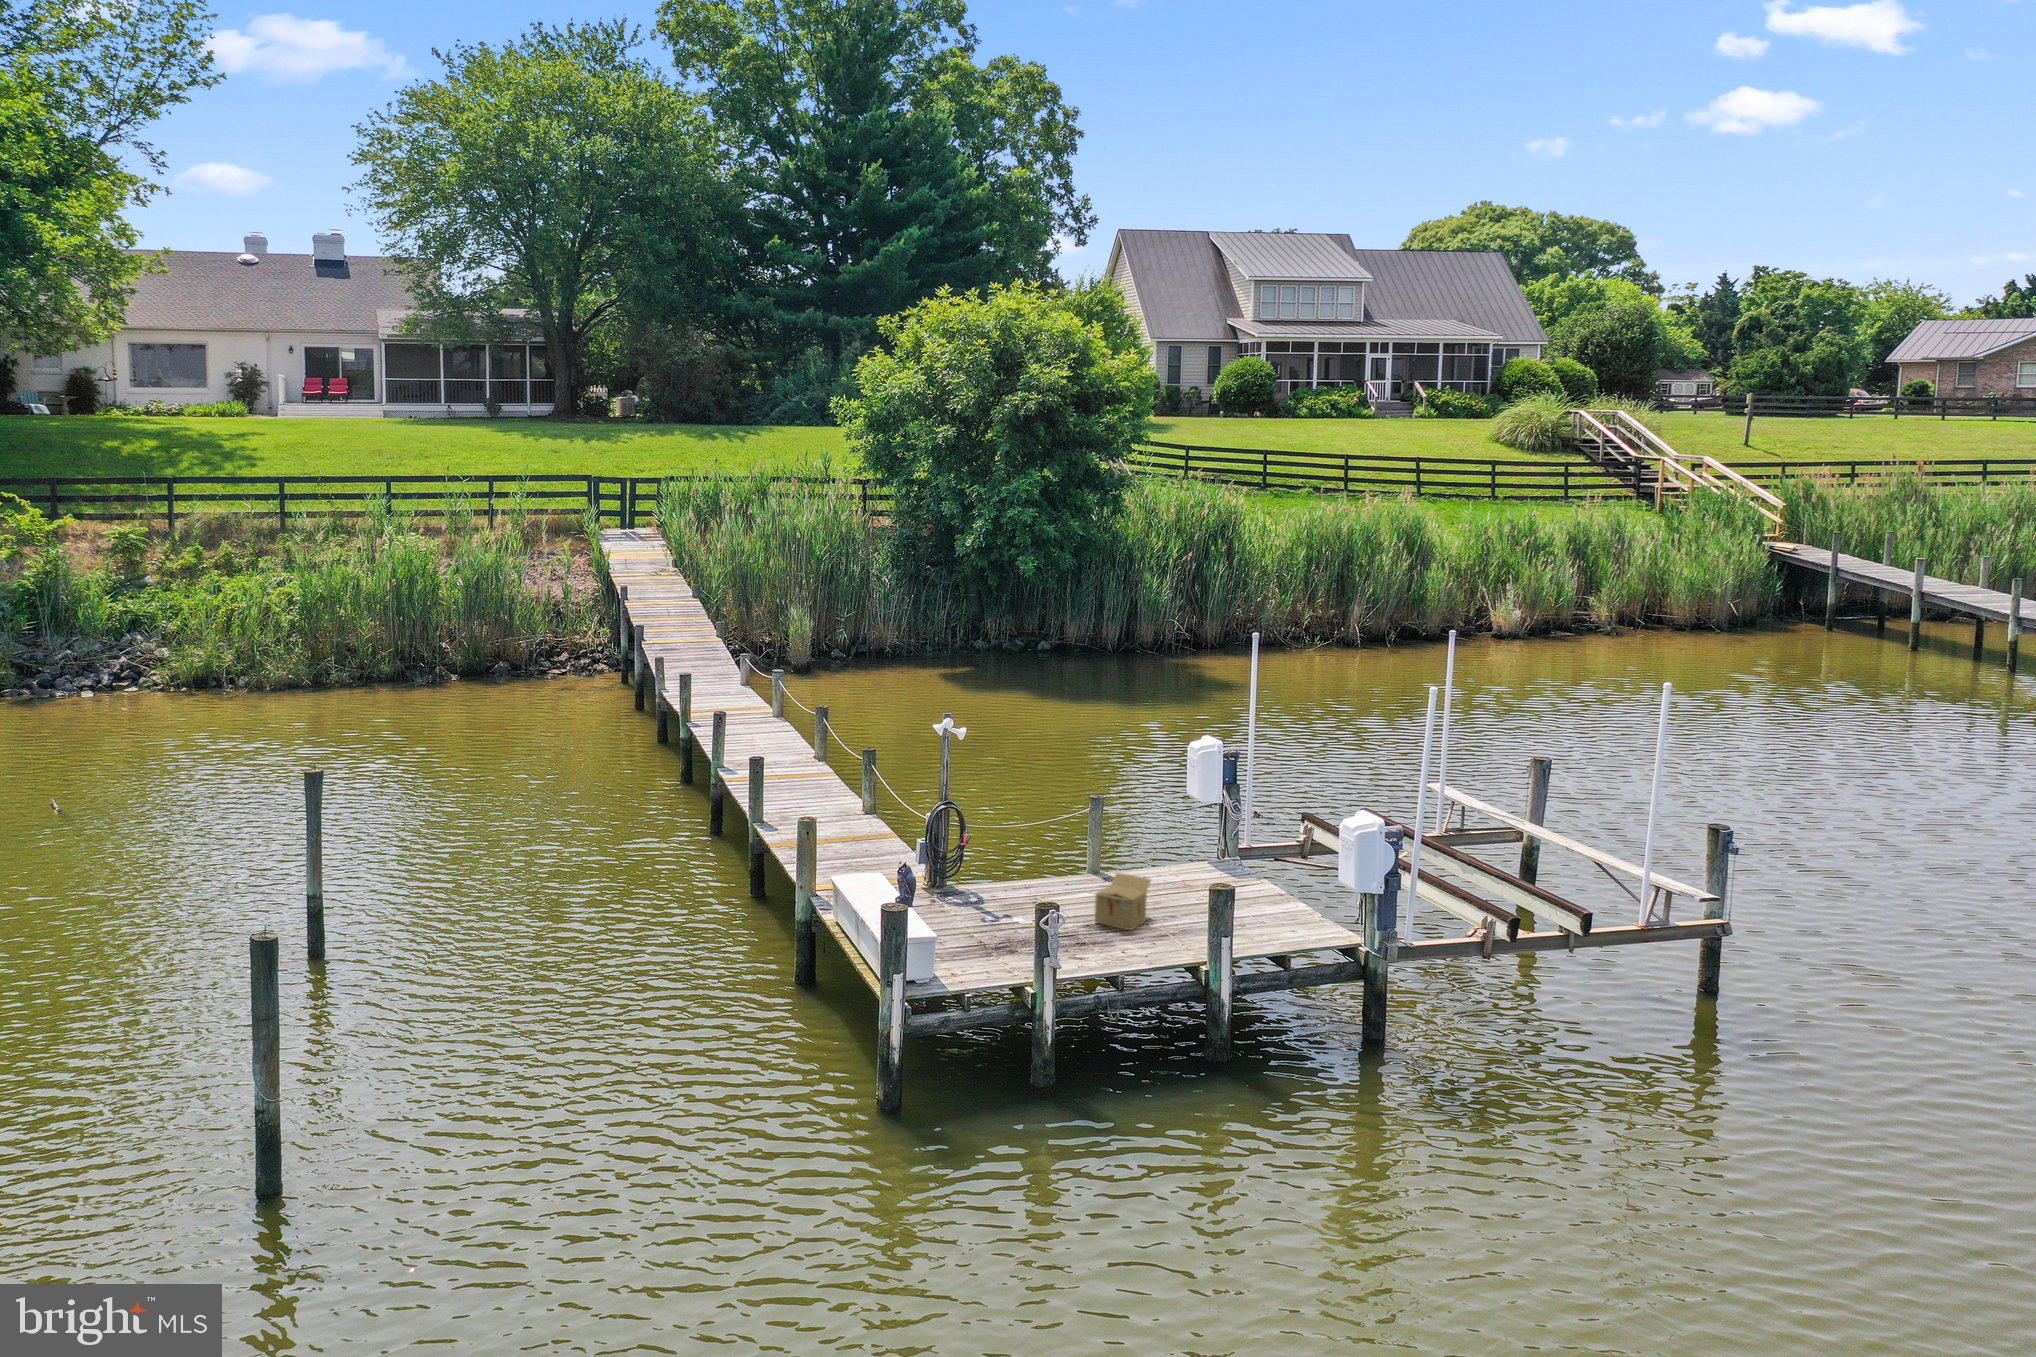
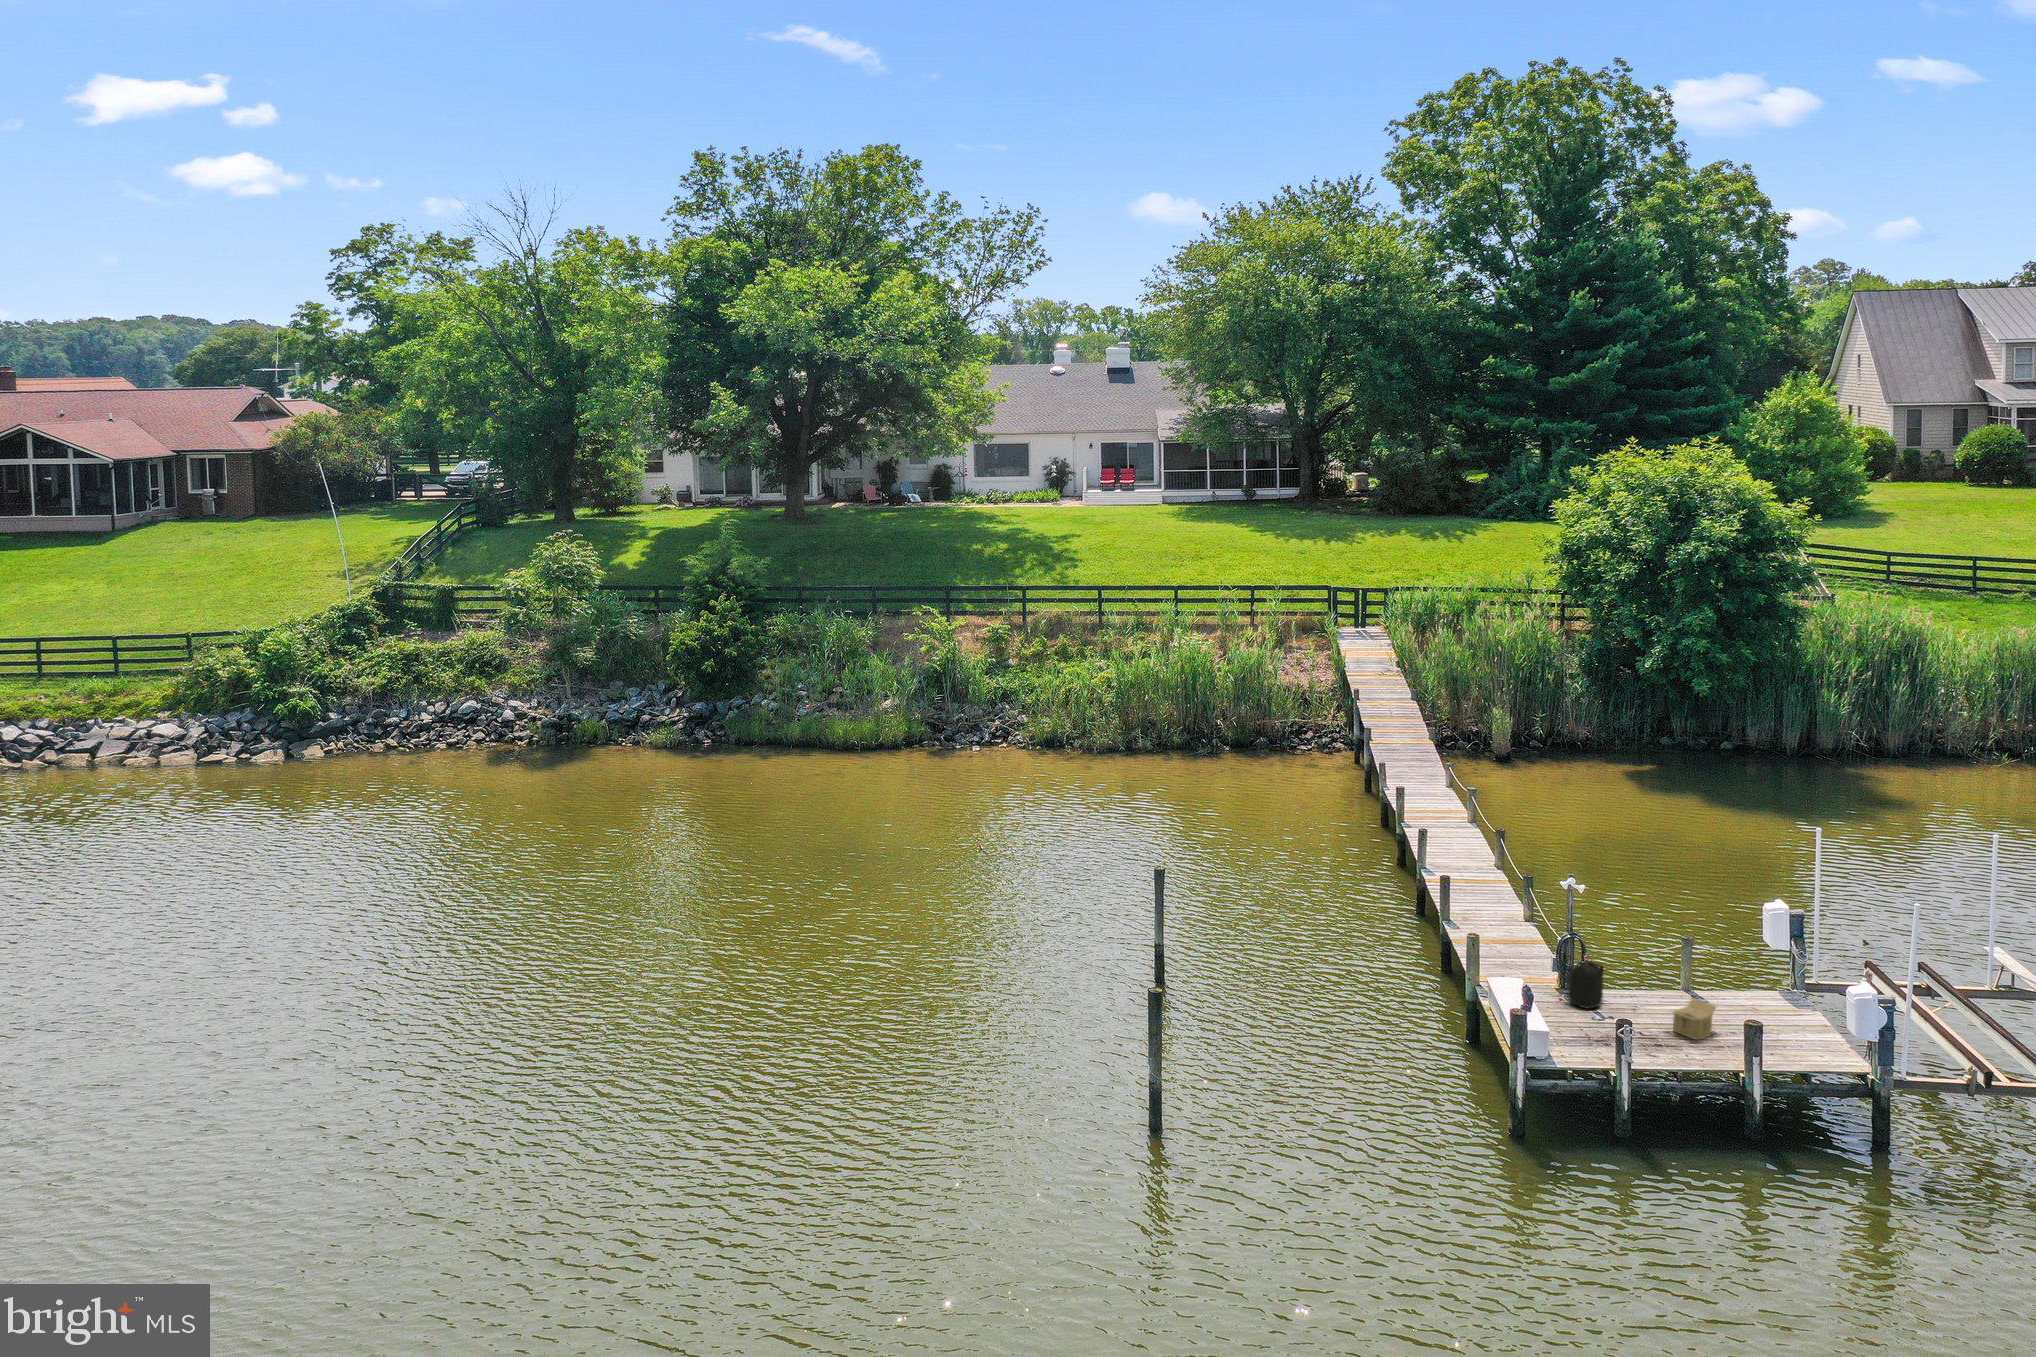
backpack: none [946,839,994,909] -> present [1569,961,1604,1009]

